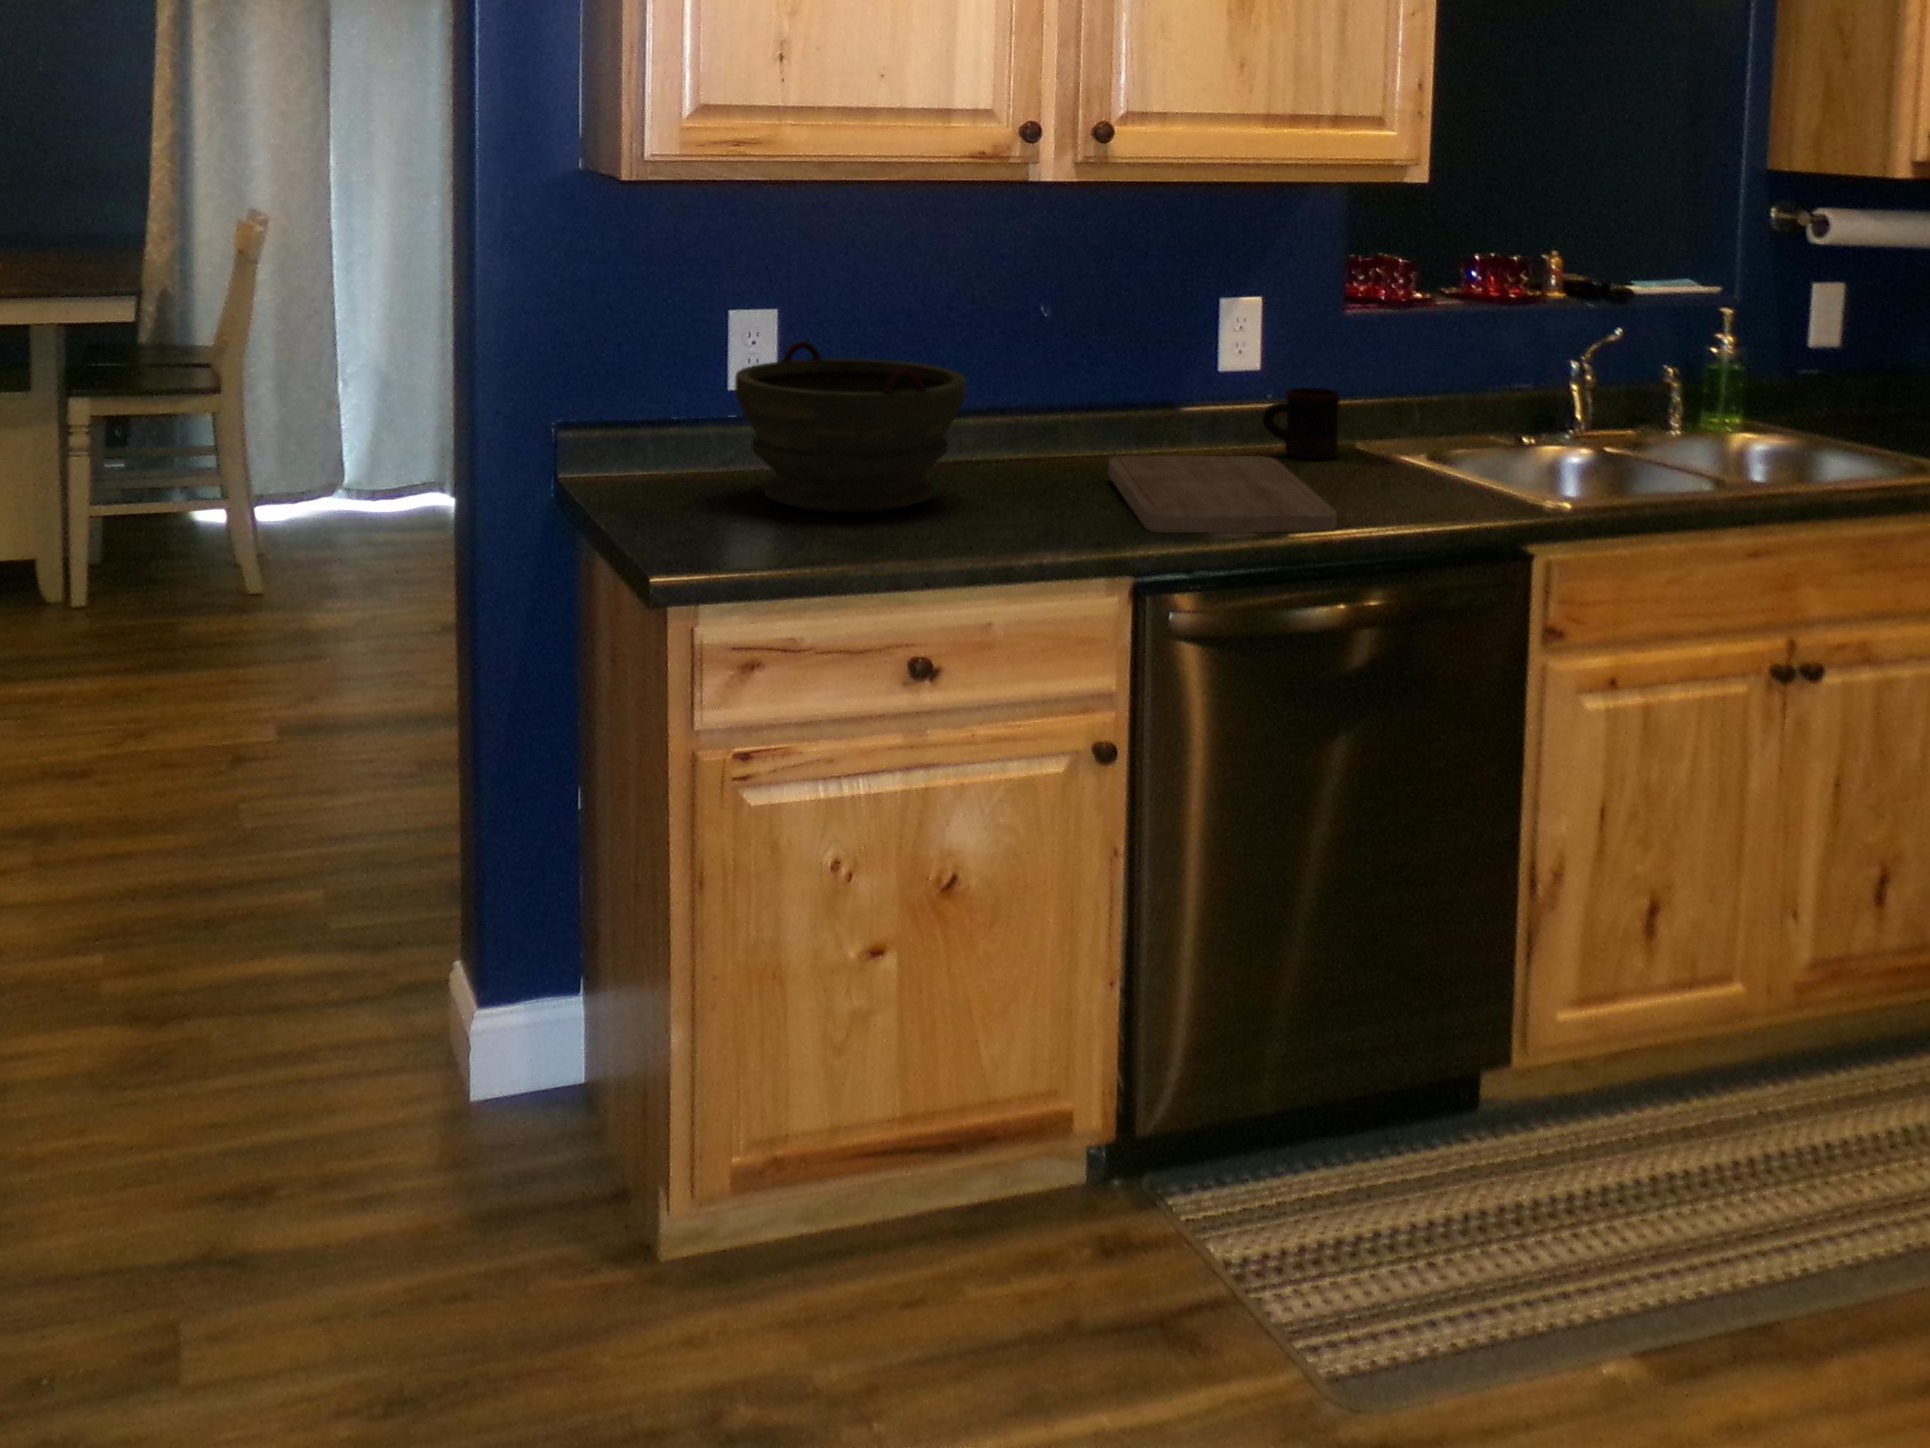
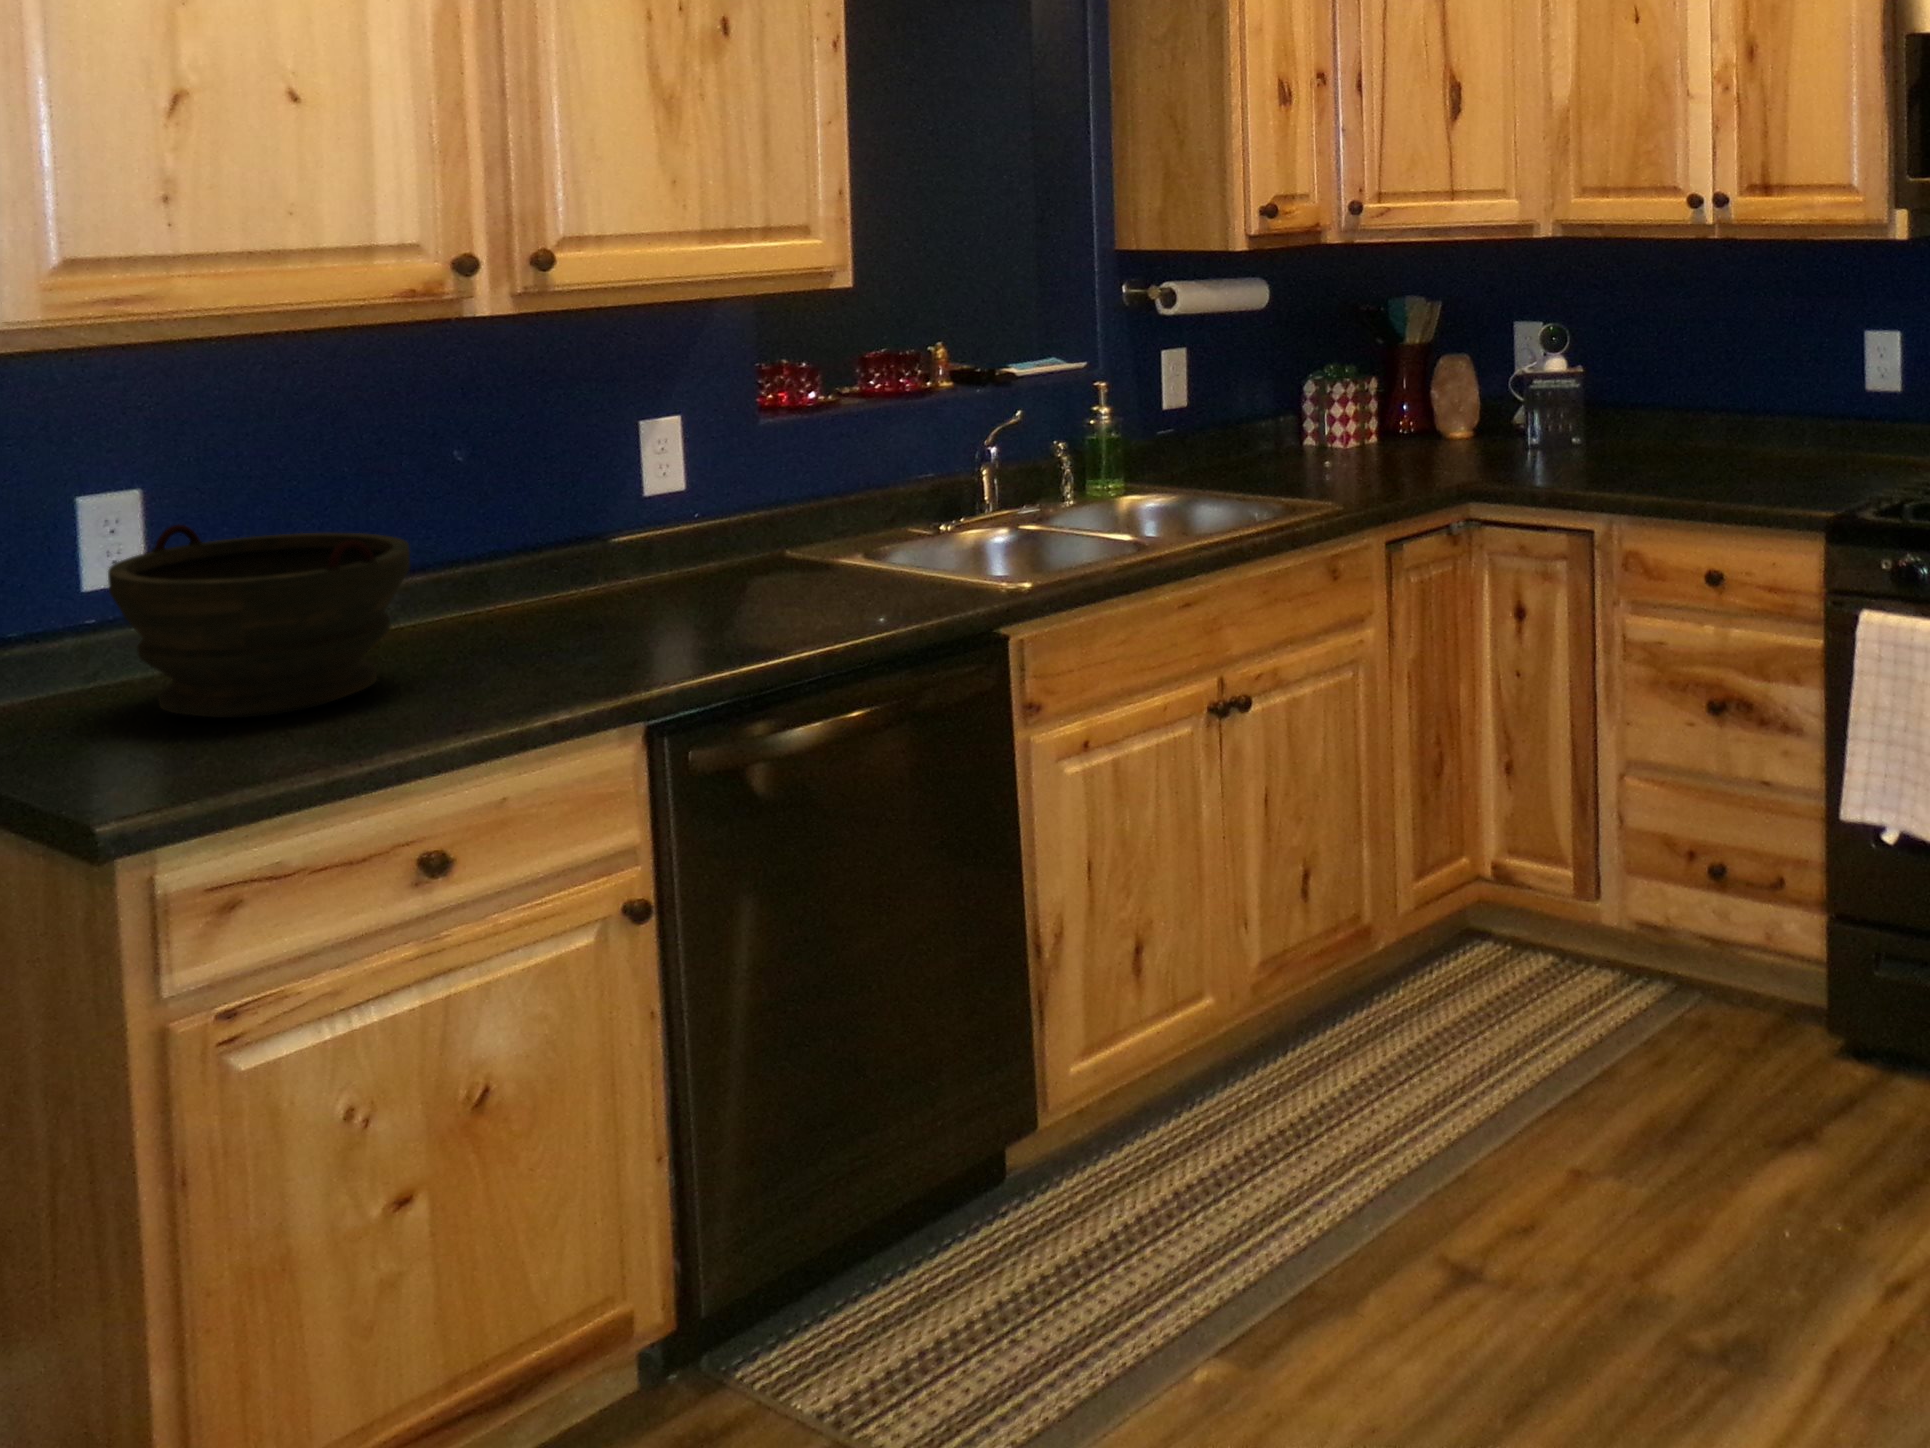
mug: present [1263,388,1340,459] -> none [696,504,776,577]
cutting board: present [1108,456,1337,533] -> none [556,581,840,675]

